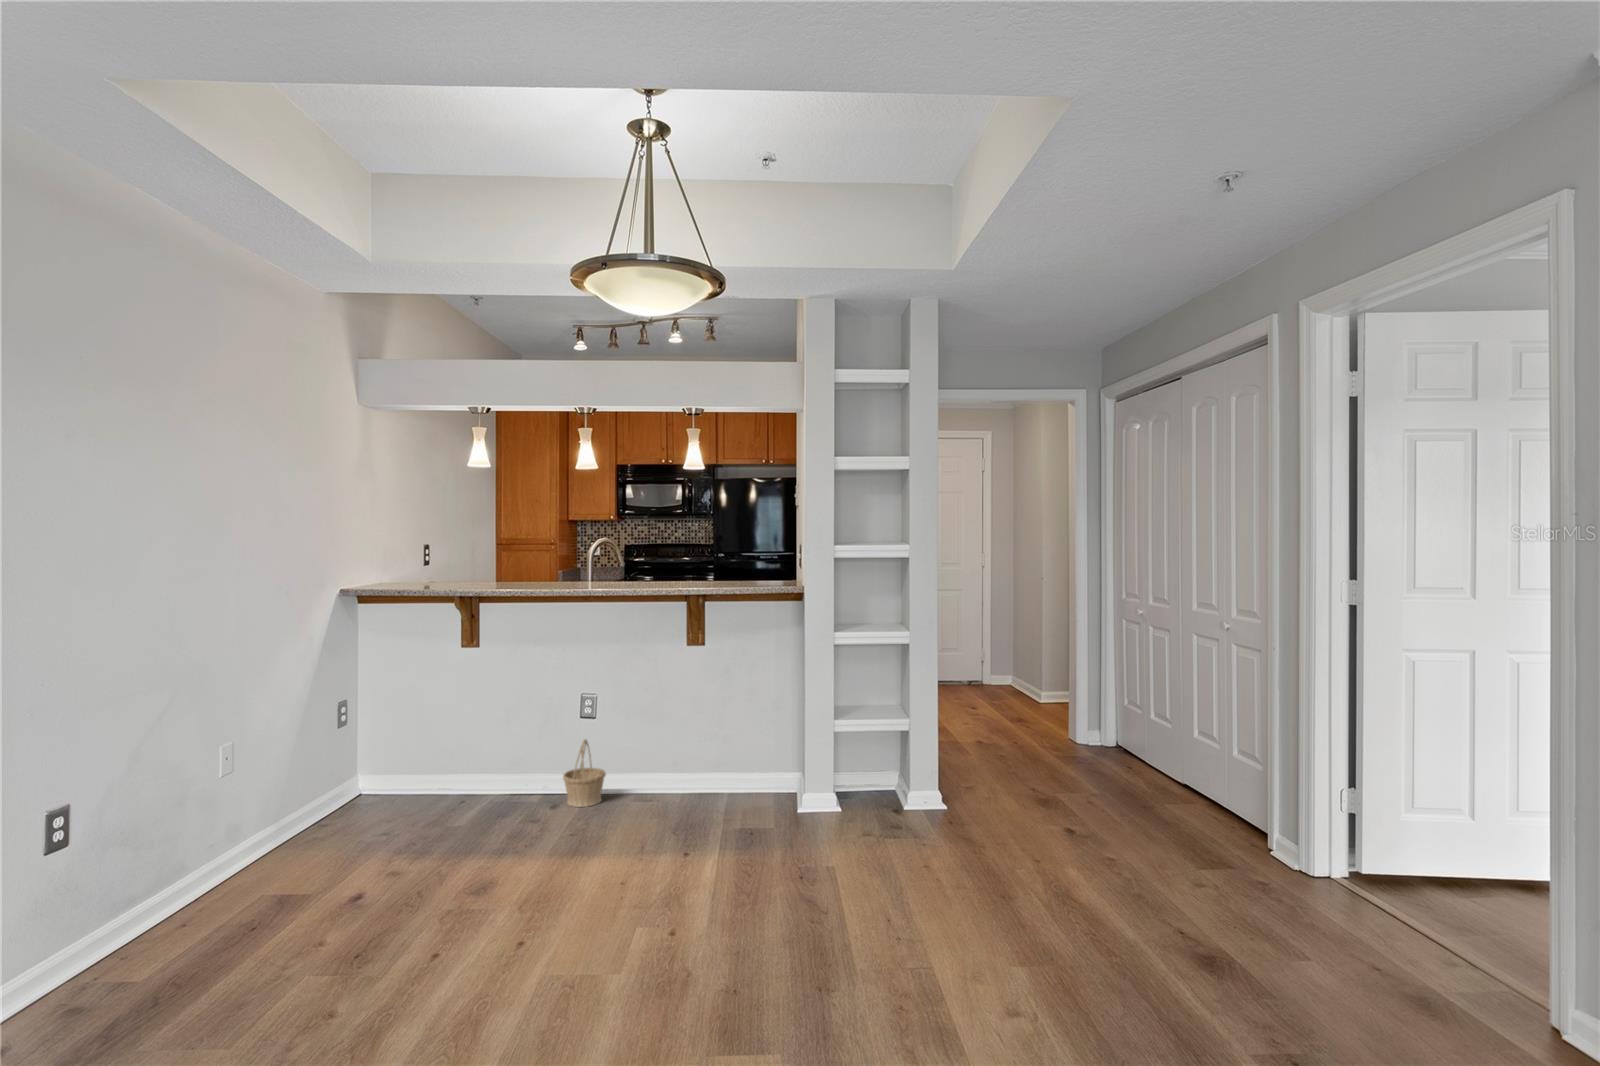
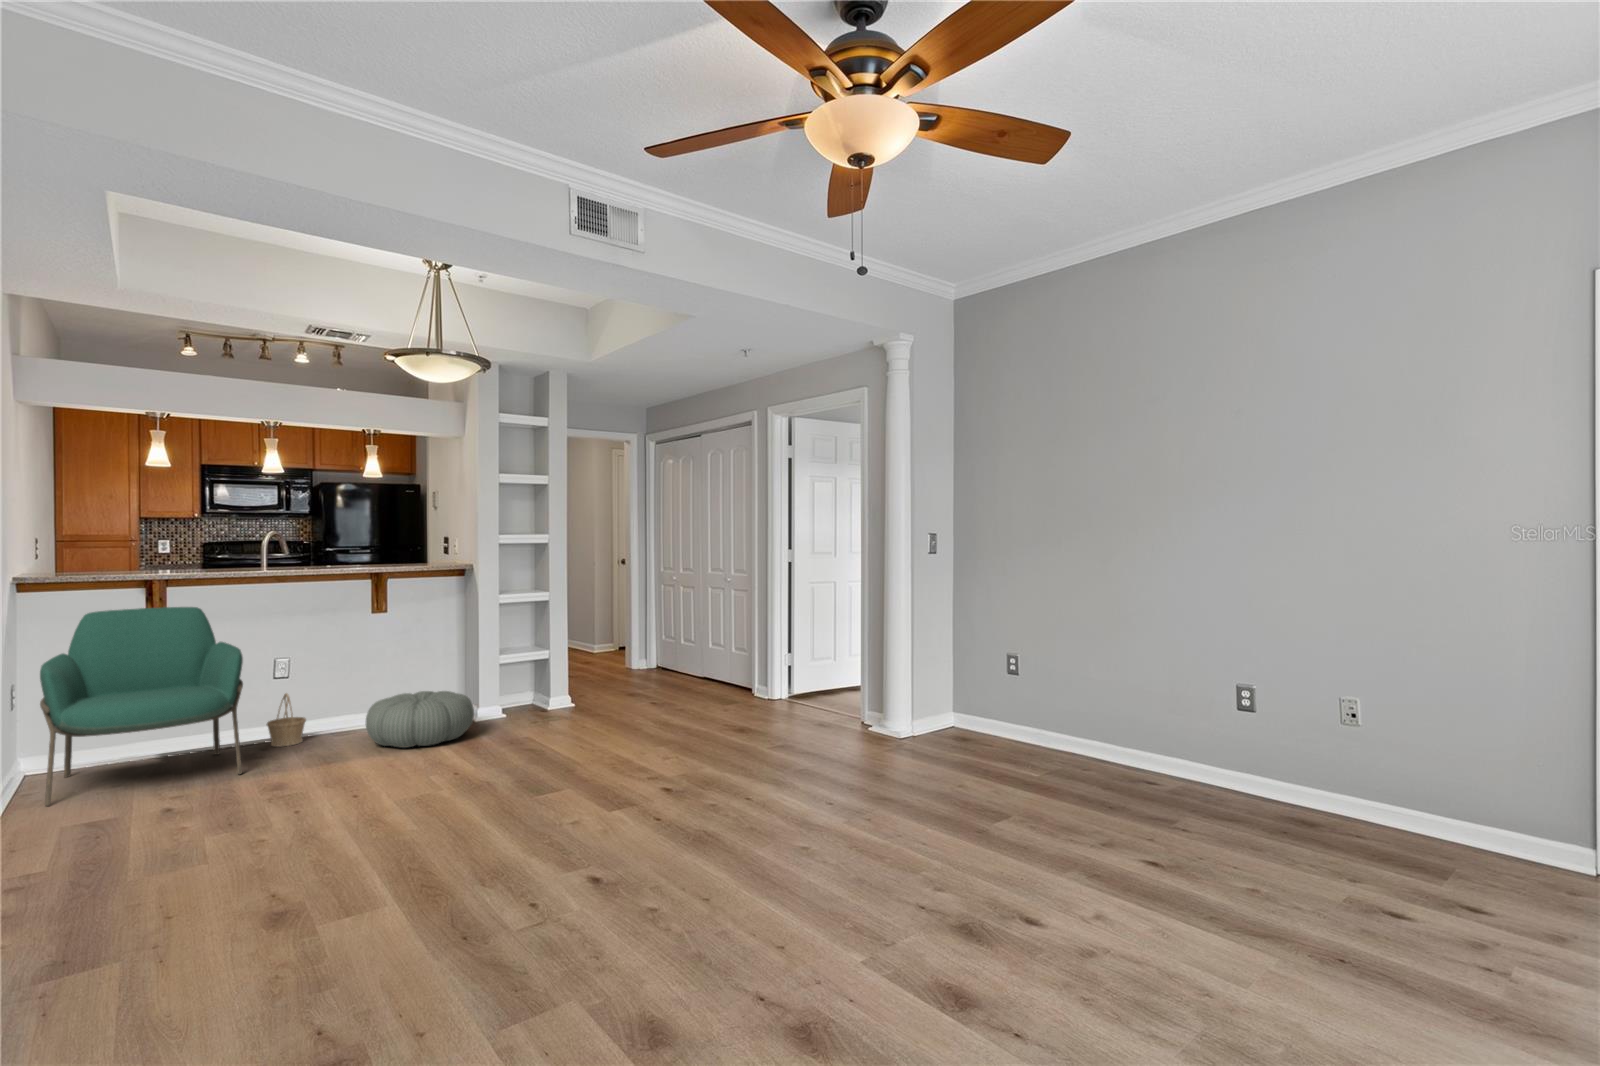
armchair: none [297,626,513,855] -> present [40,607,243,806]
pouf: none [641,761,781,850] -> present [366,691,474,748]

